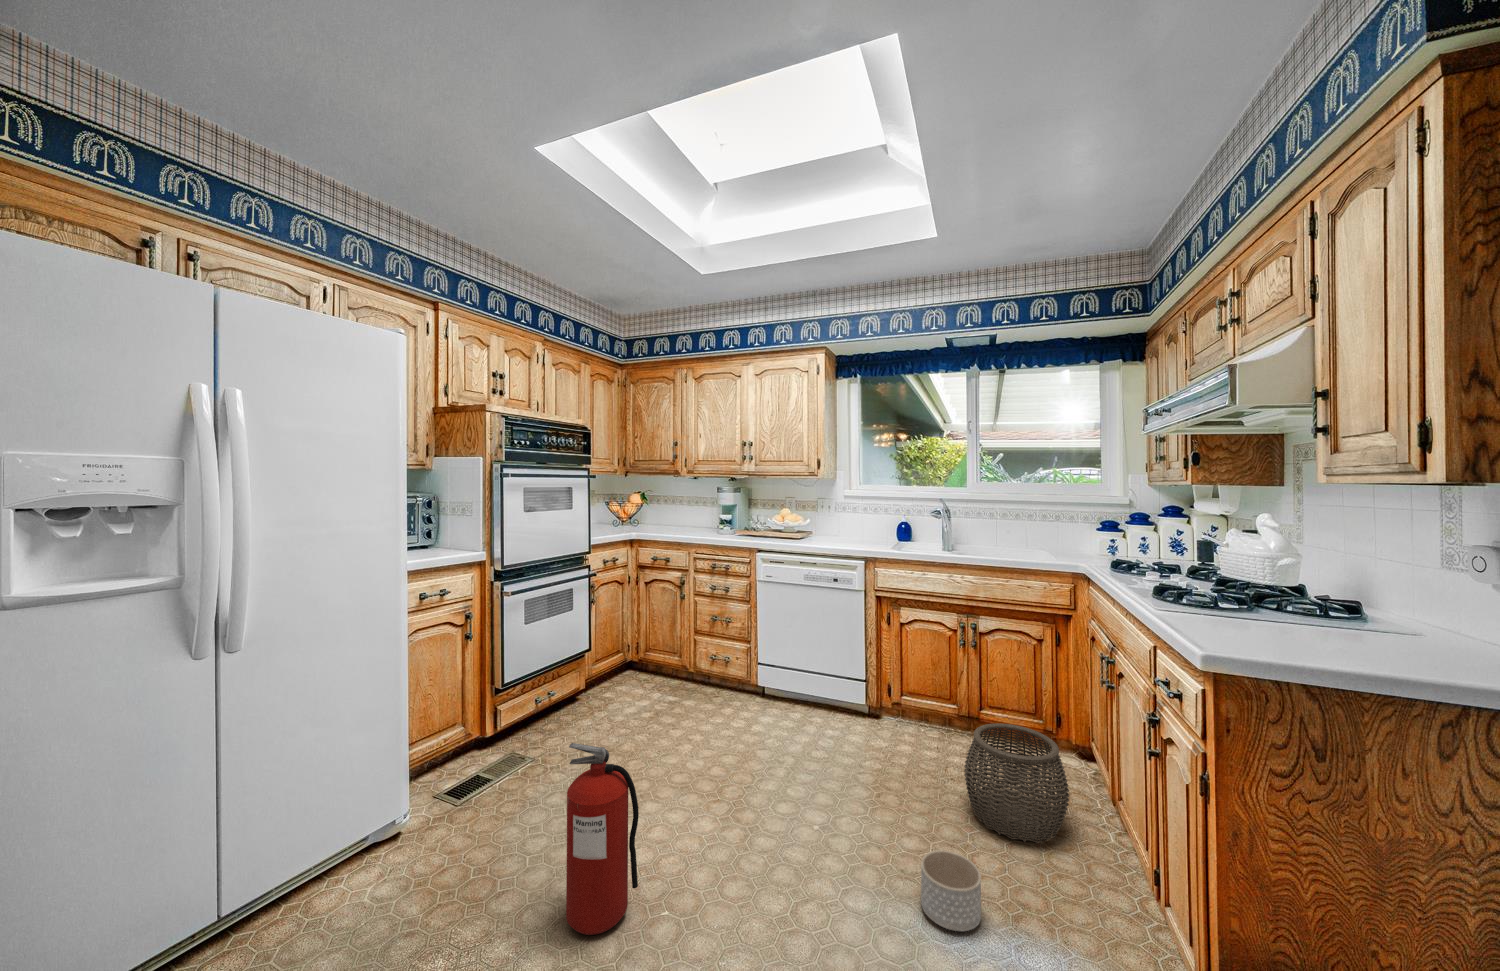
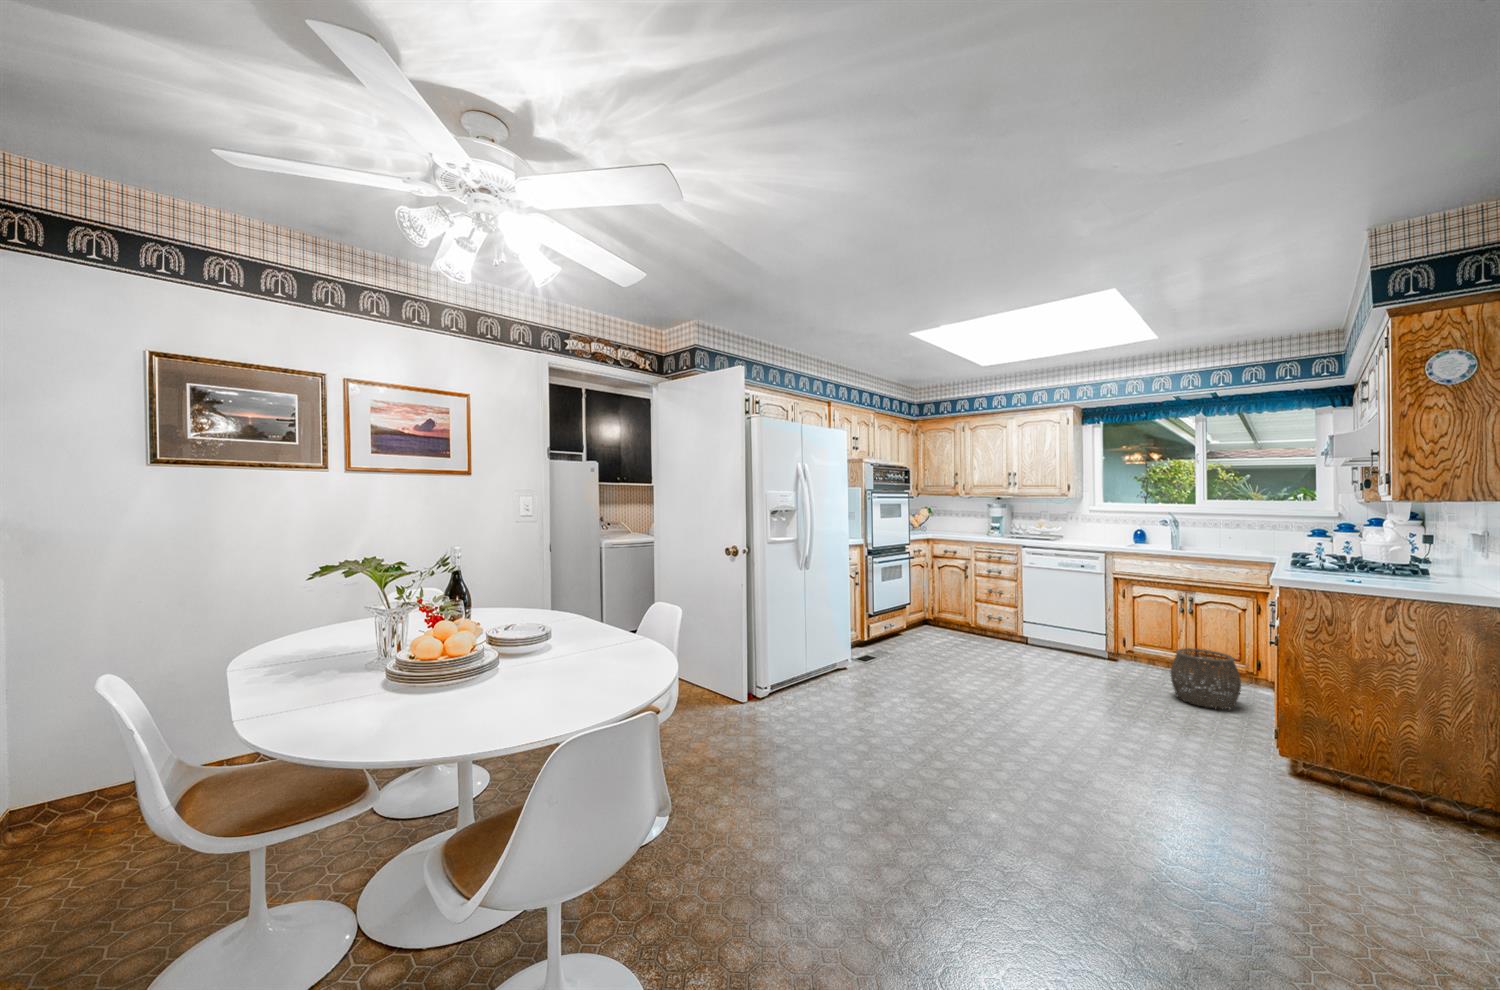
fire extinguisher: present [566,743,639,935] -> none [947,618,980,699]
planter: present [921,851,981,931] -> none [1132,691,1167,723]

